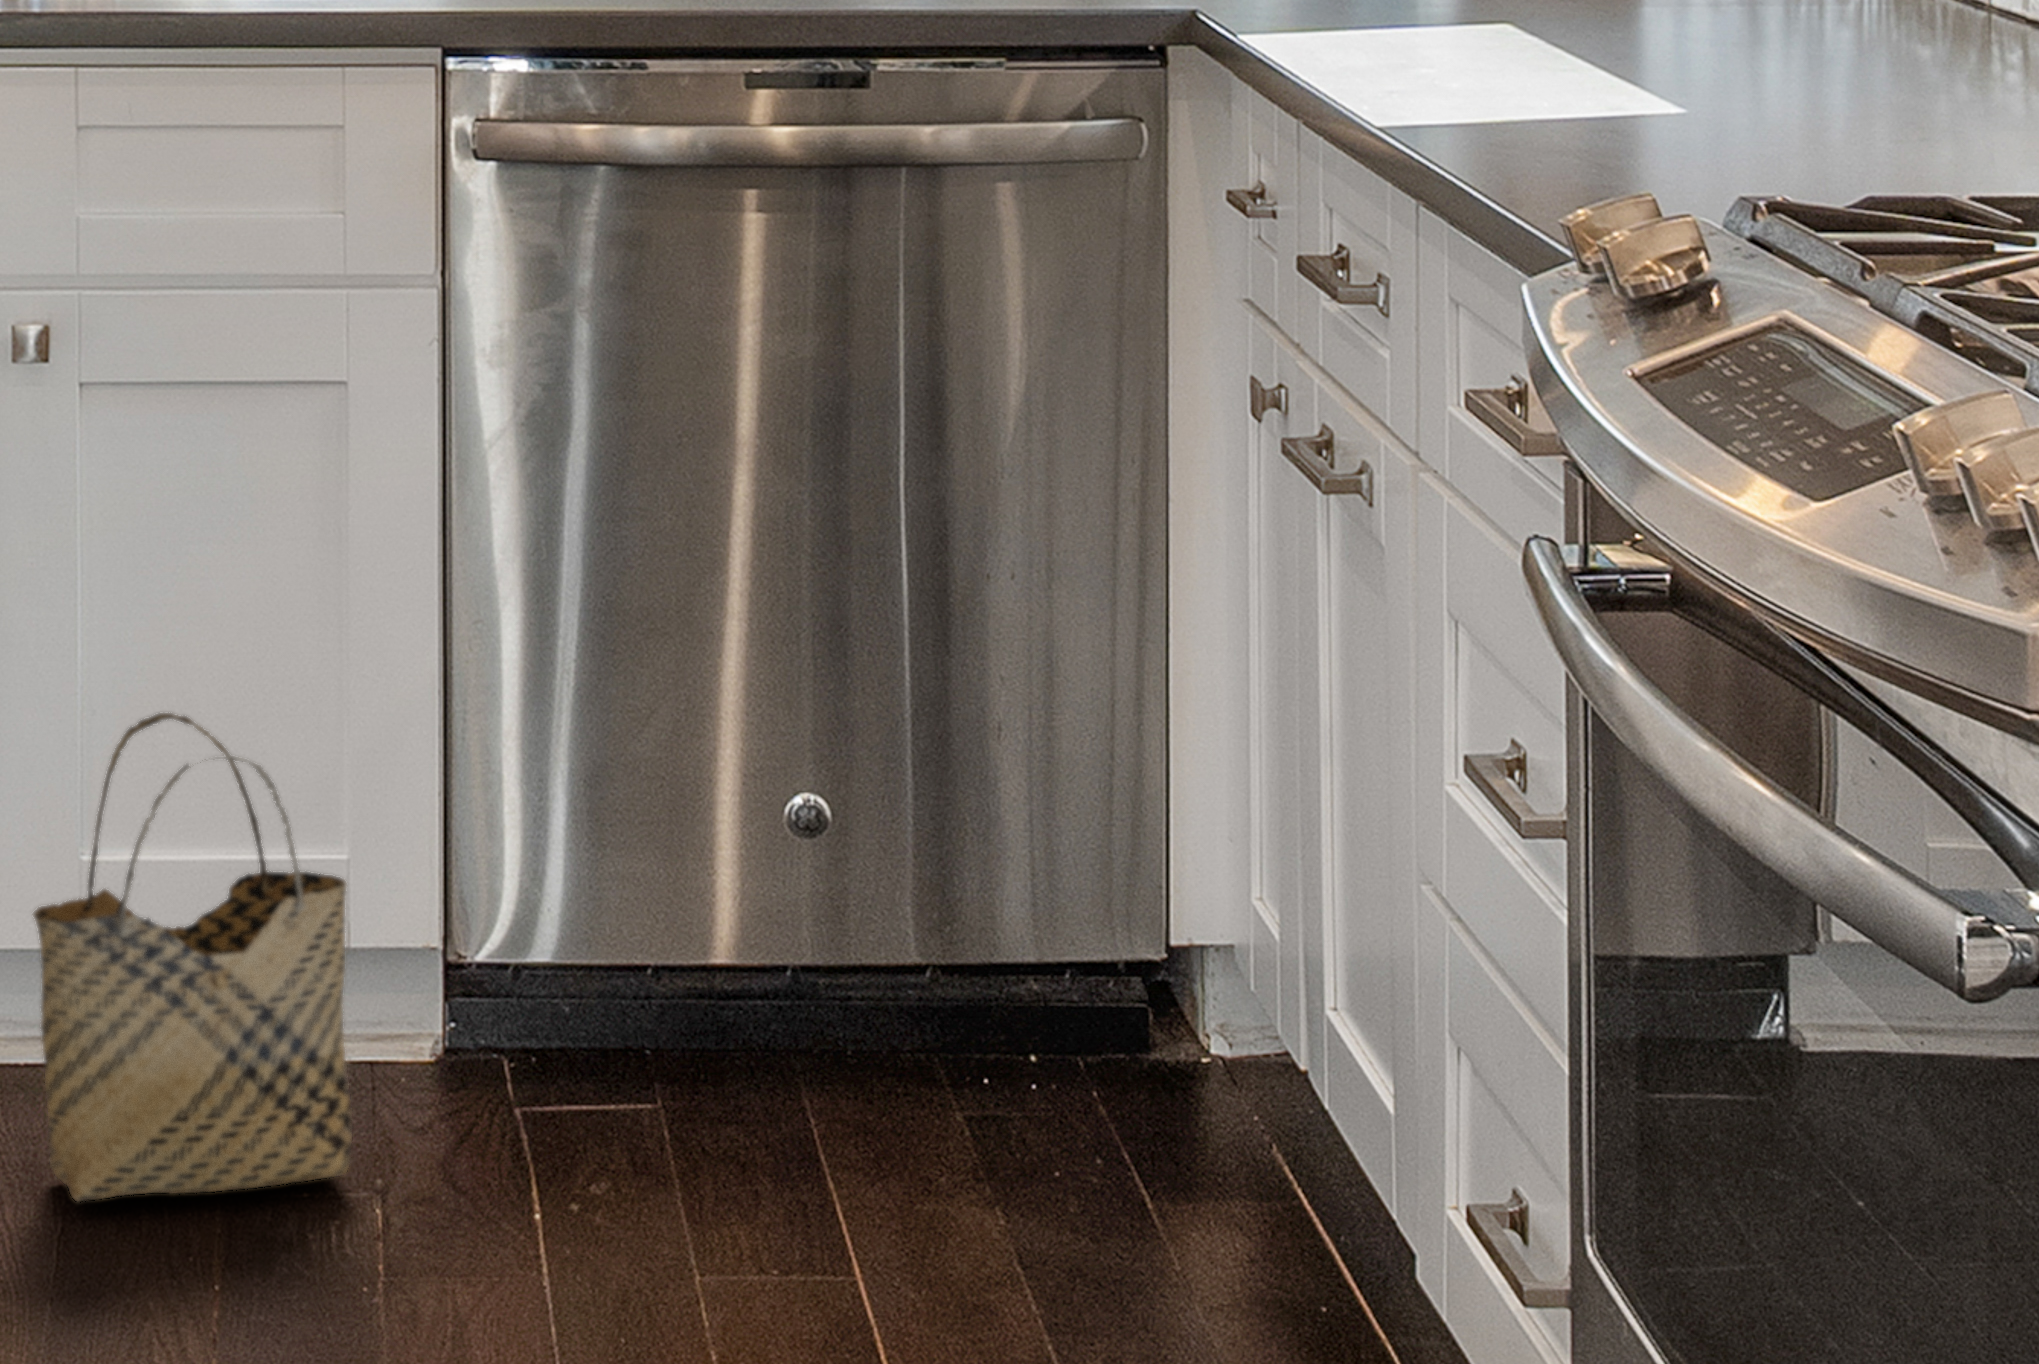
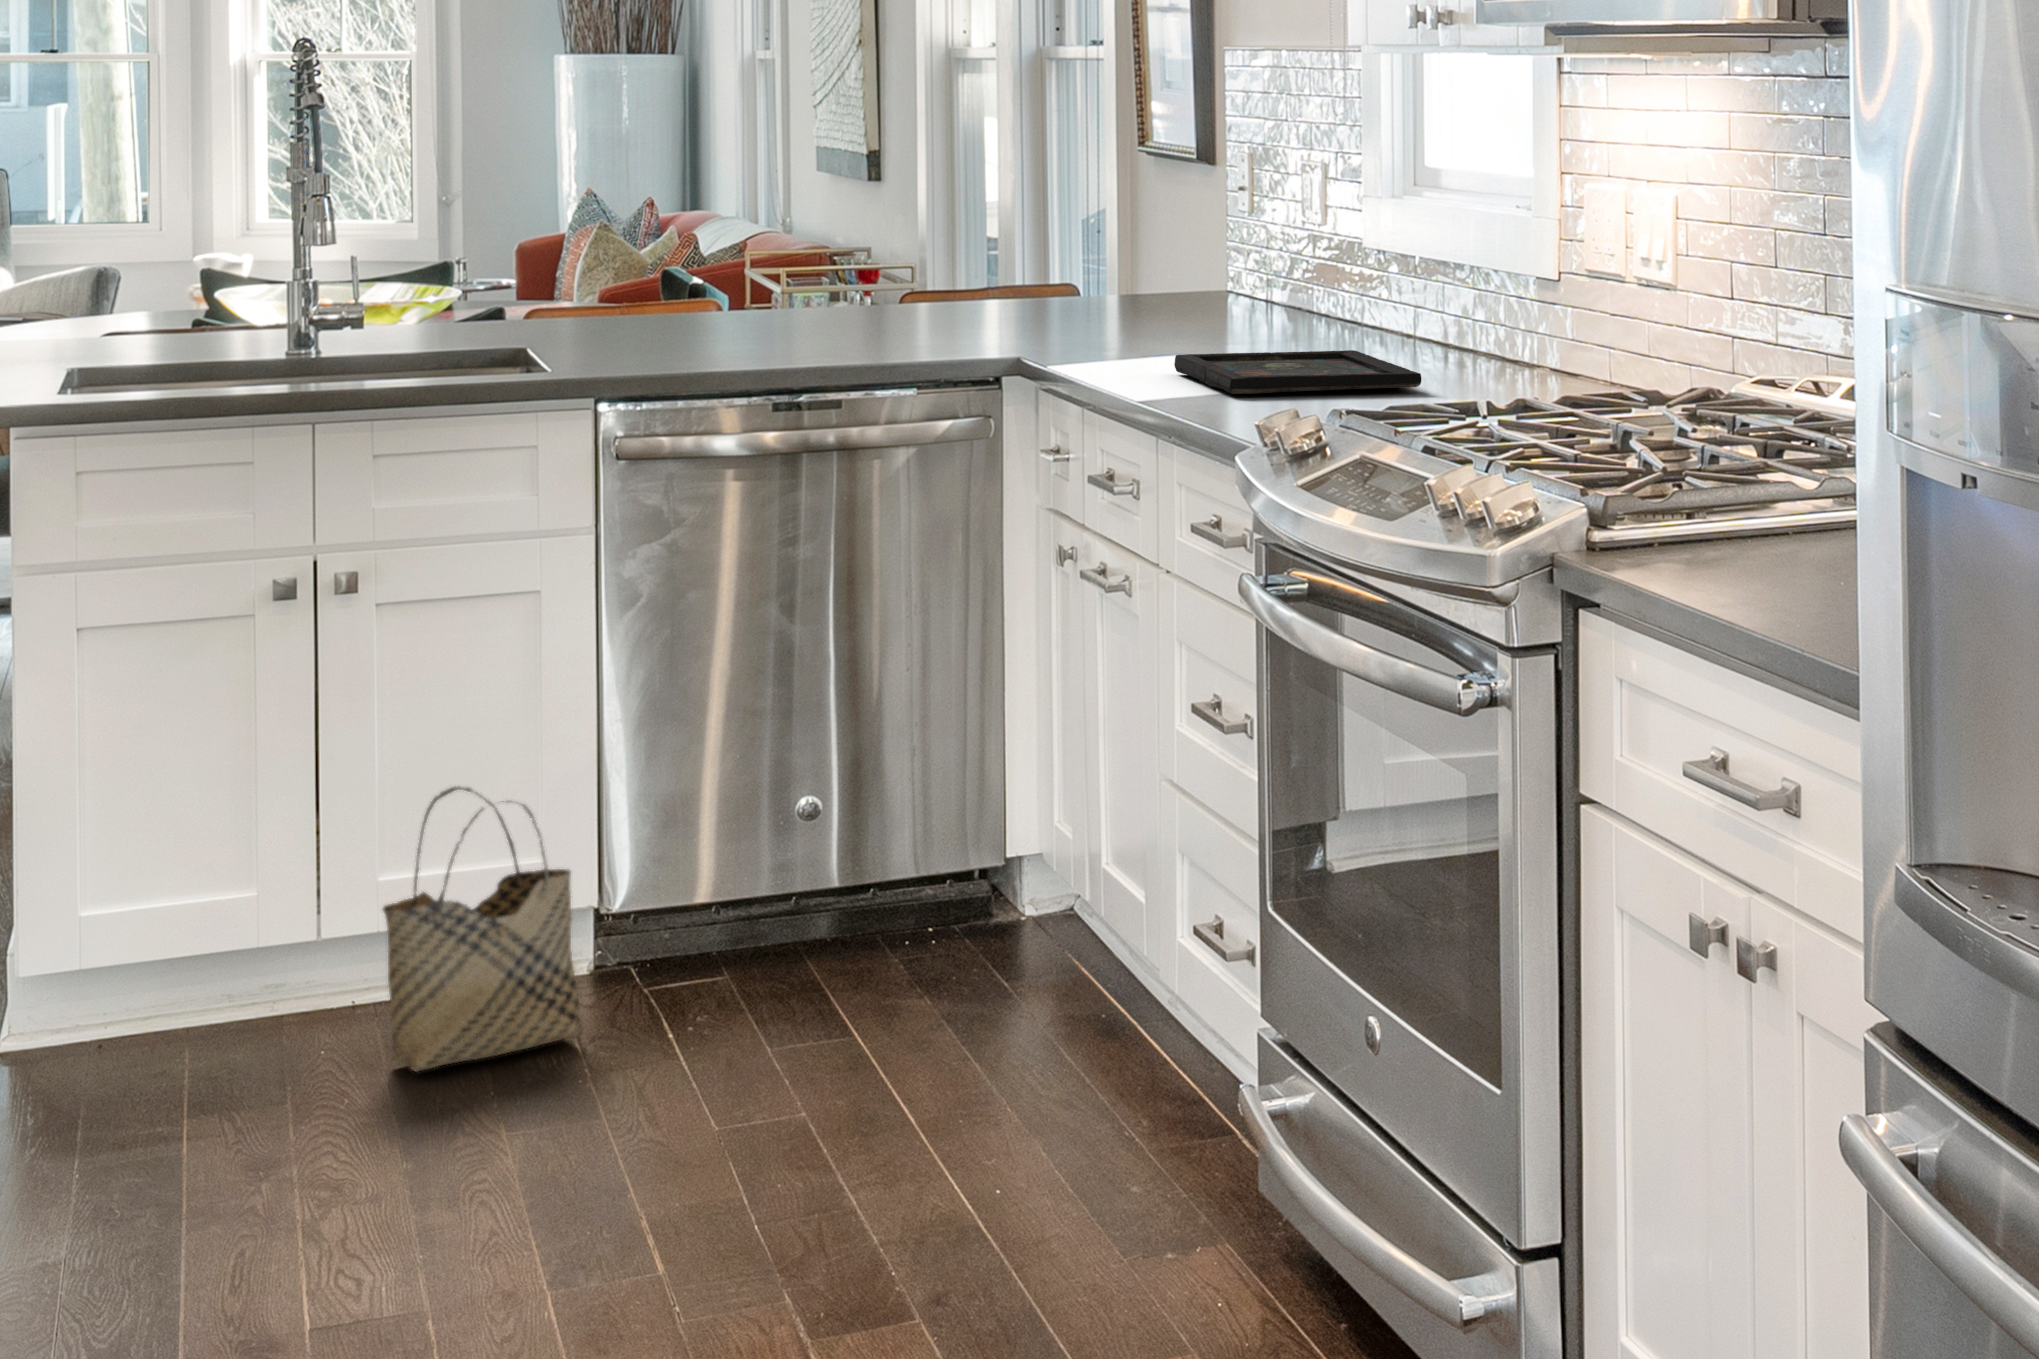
tray: none [1454,32,1968,134] -> present [1174,350,1421,394]

